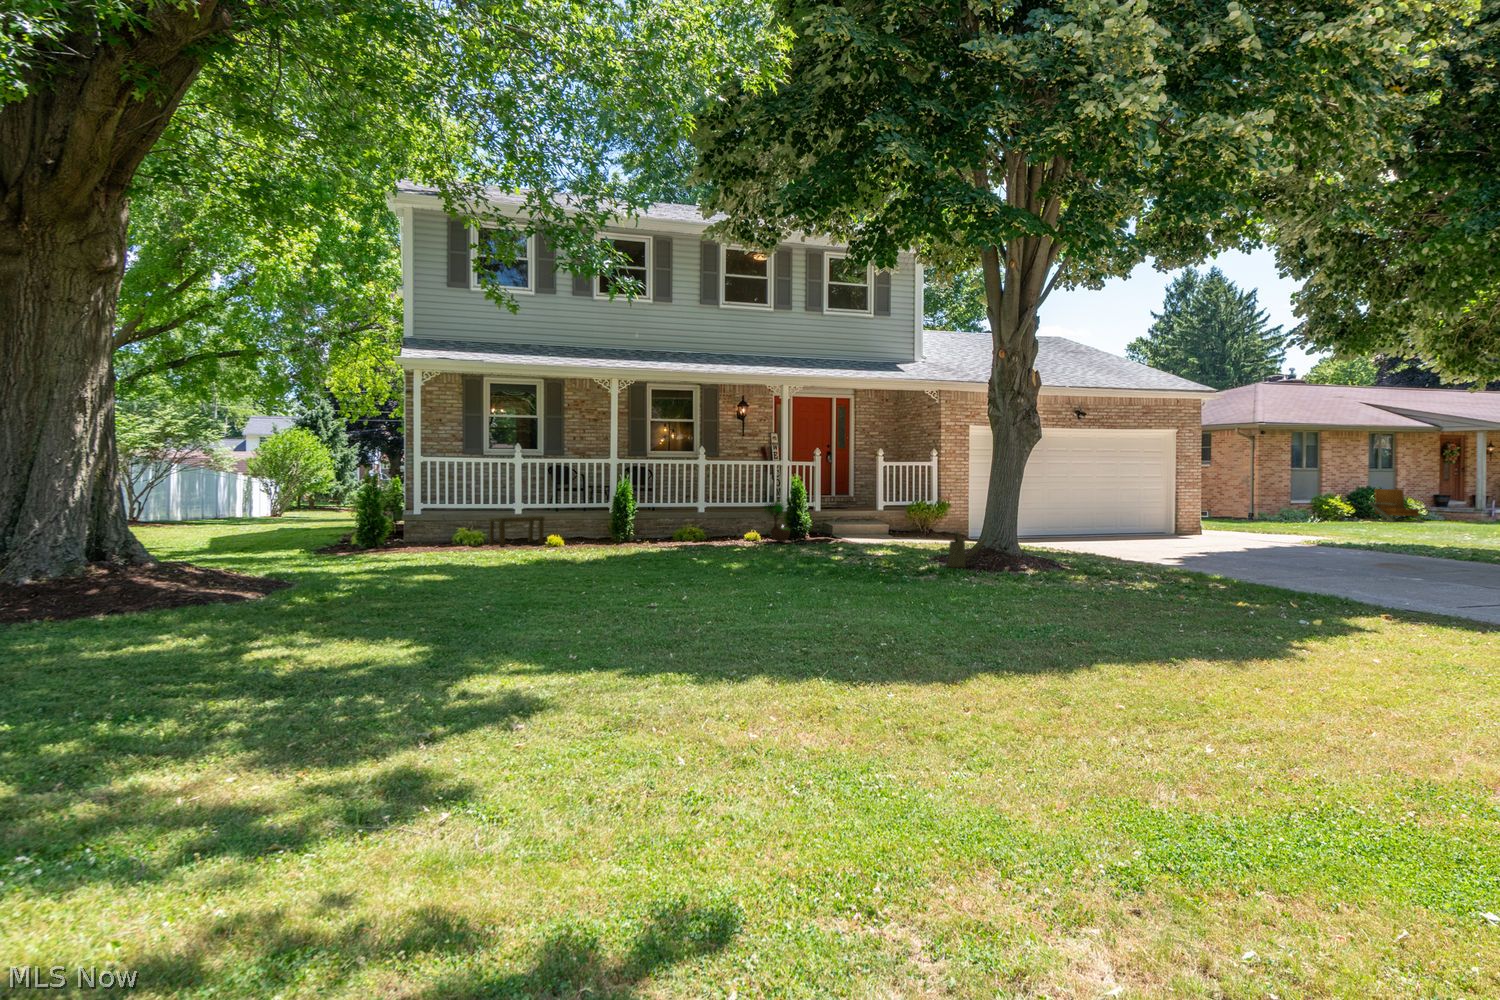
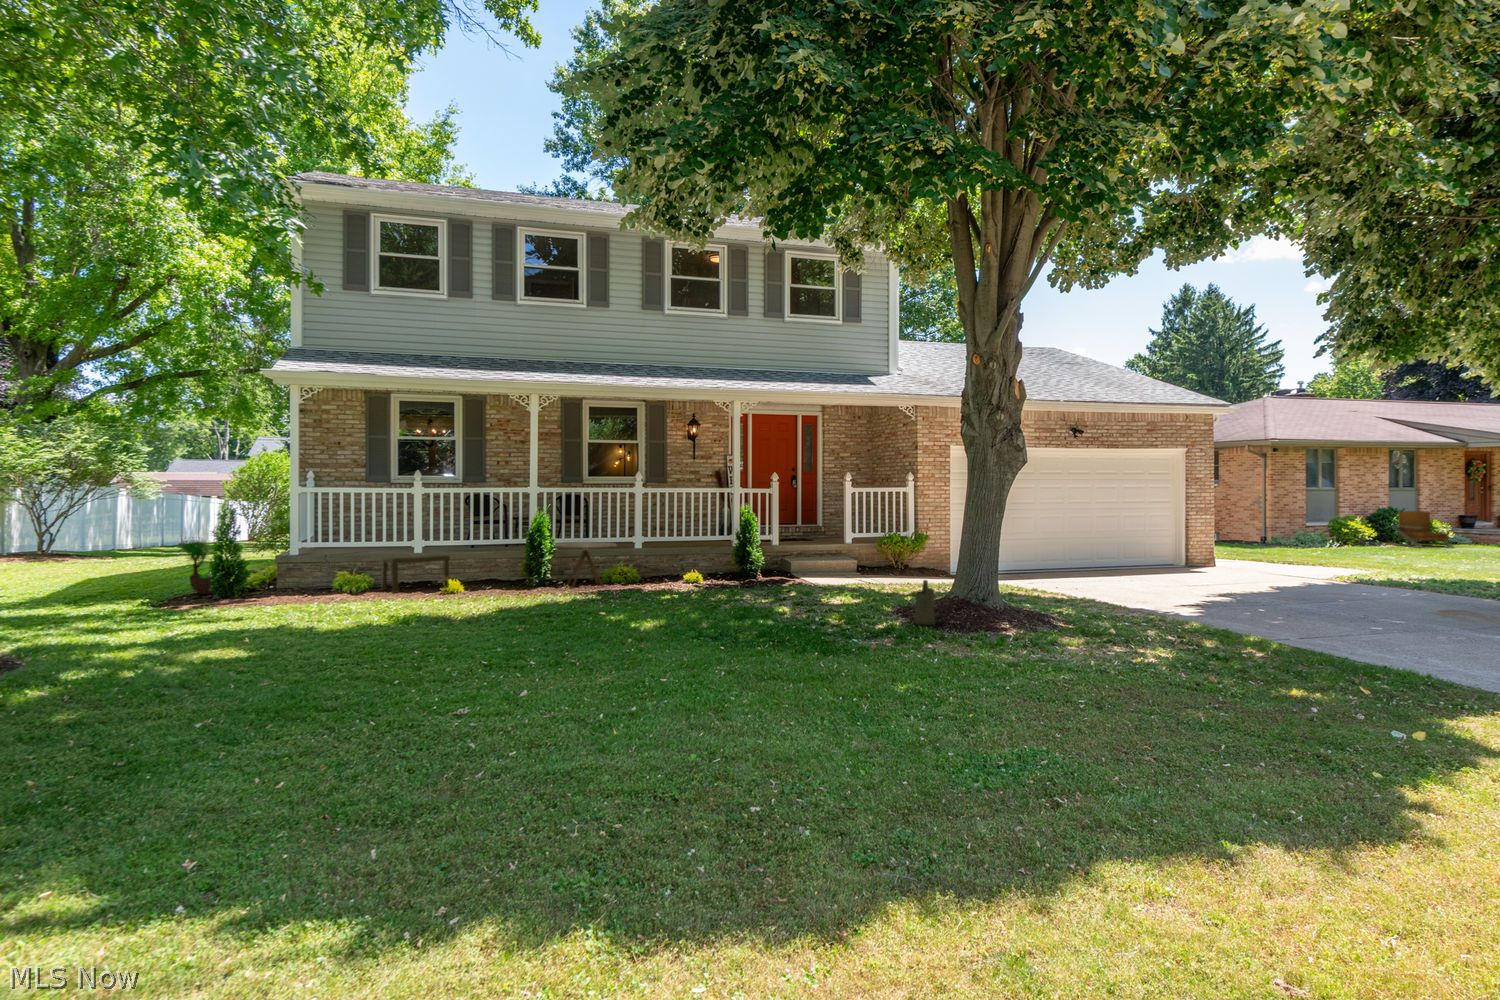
potted tree: present [764,502,790,542] -> present [182,540,214,594]
round table: none [632,506,686,545] -> present [554,542,617,588]

